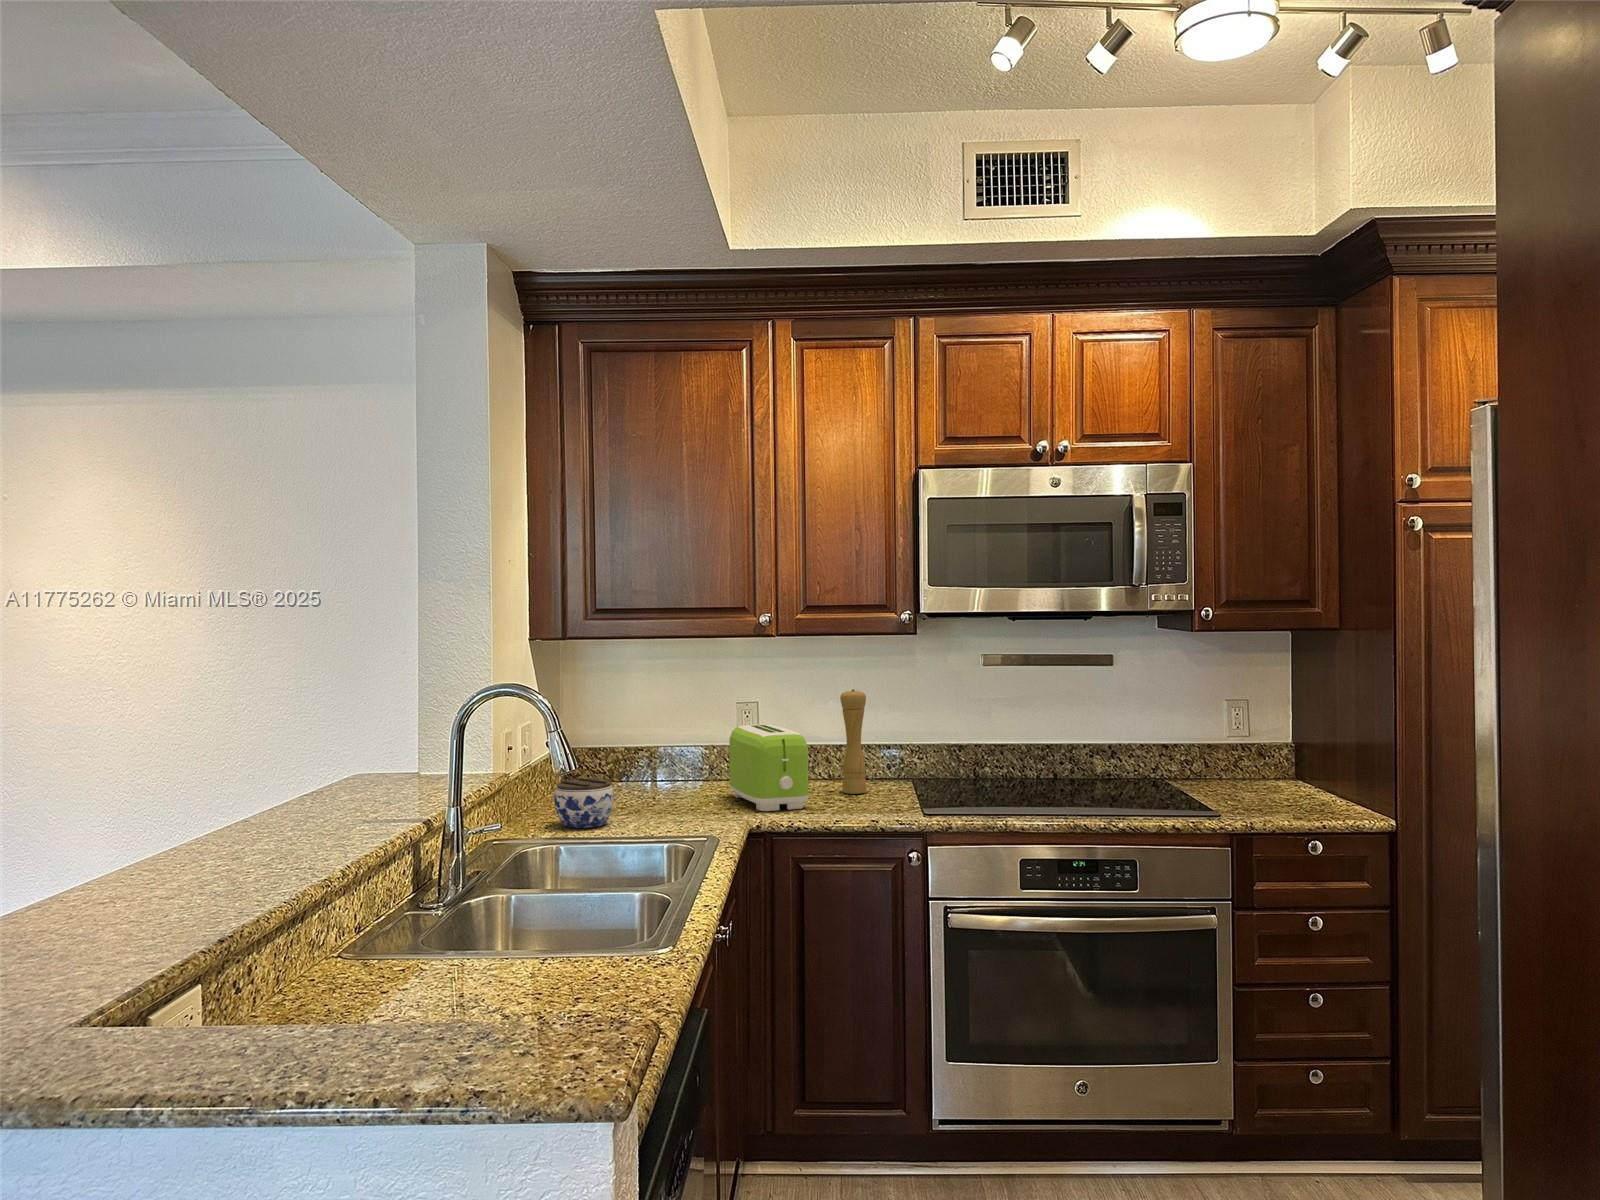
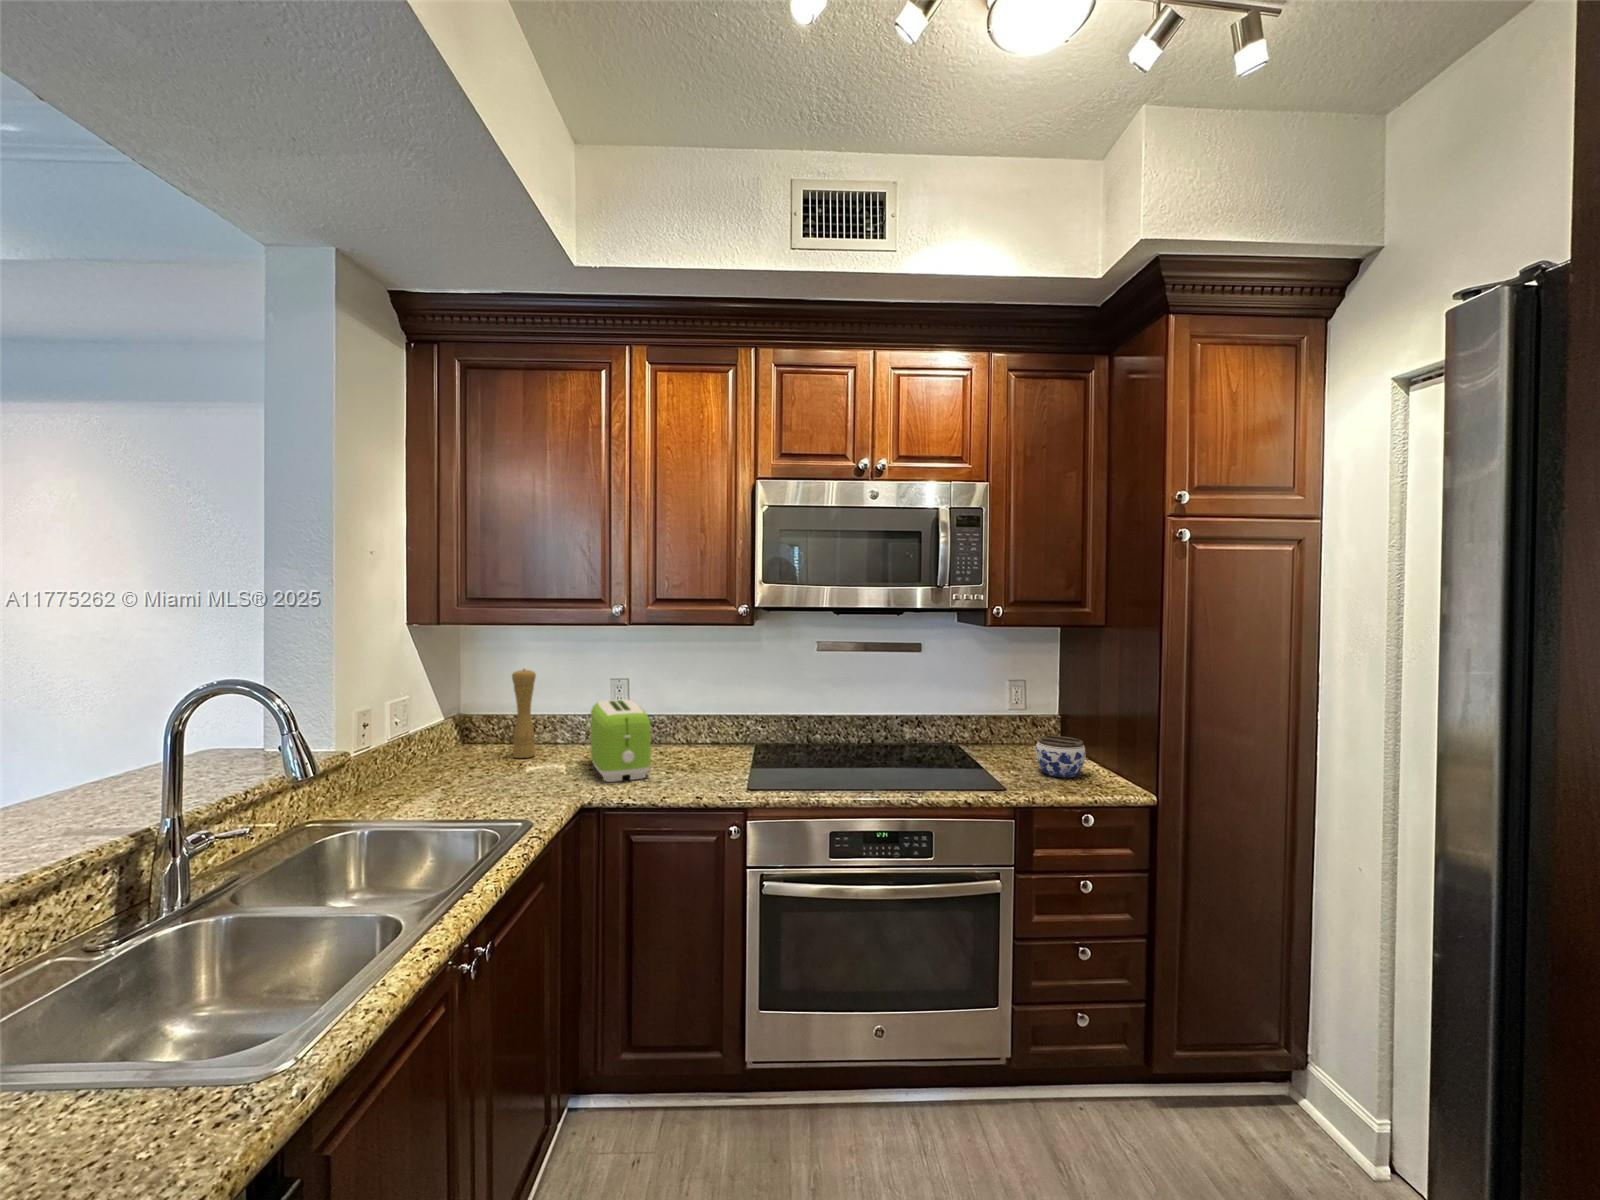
pepper mill: present [840,690,866,794] -> present [512,669,536,758]
jar: present [554,778,614,828] -> present [1036,735,1086,778]

